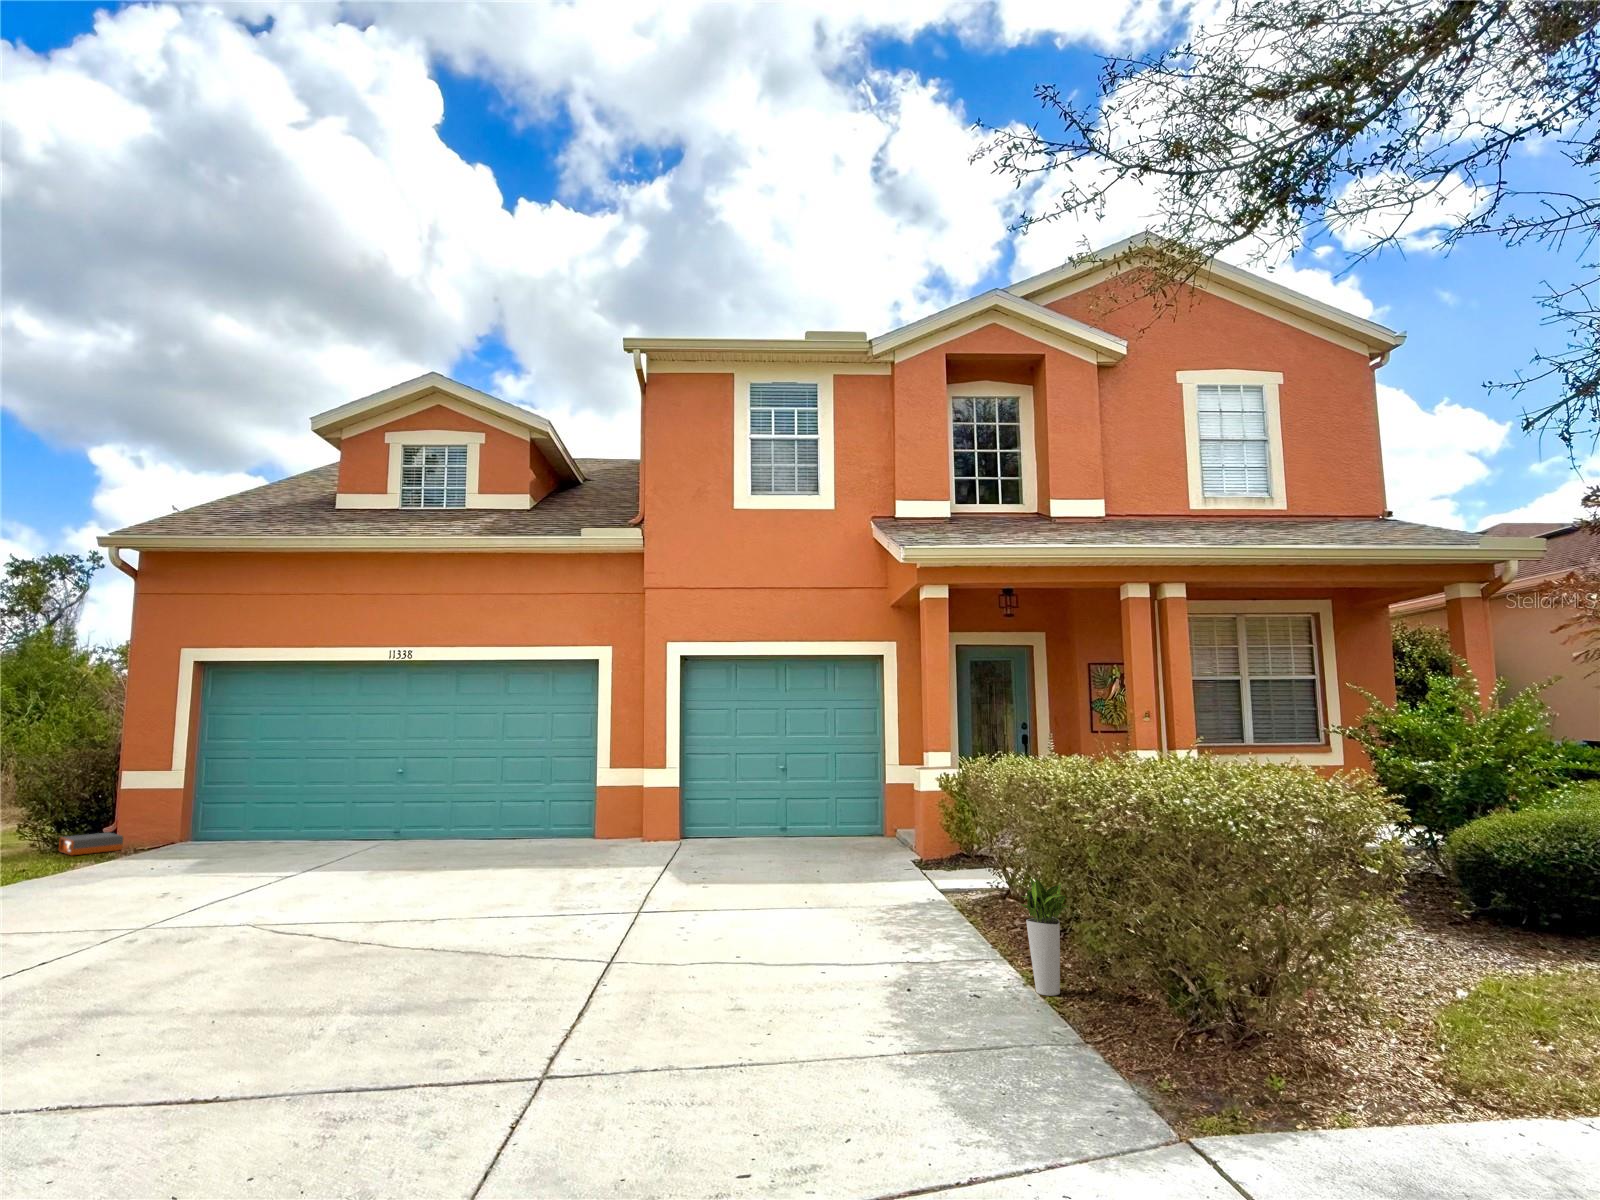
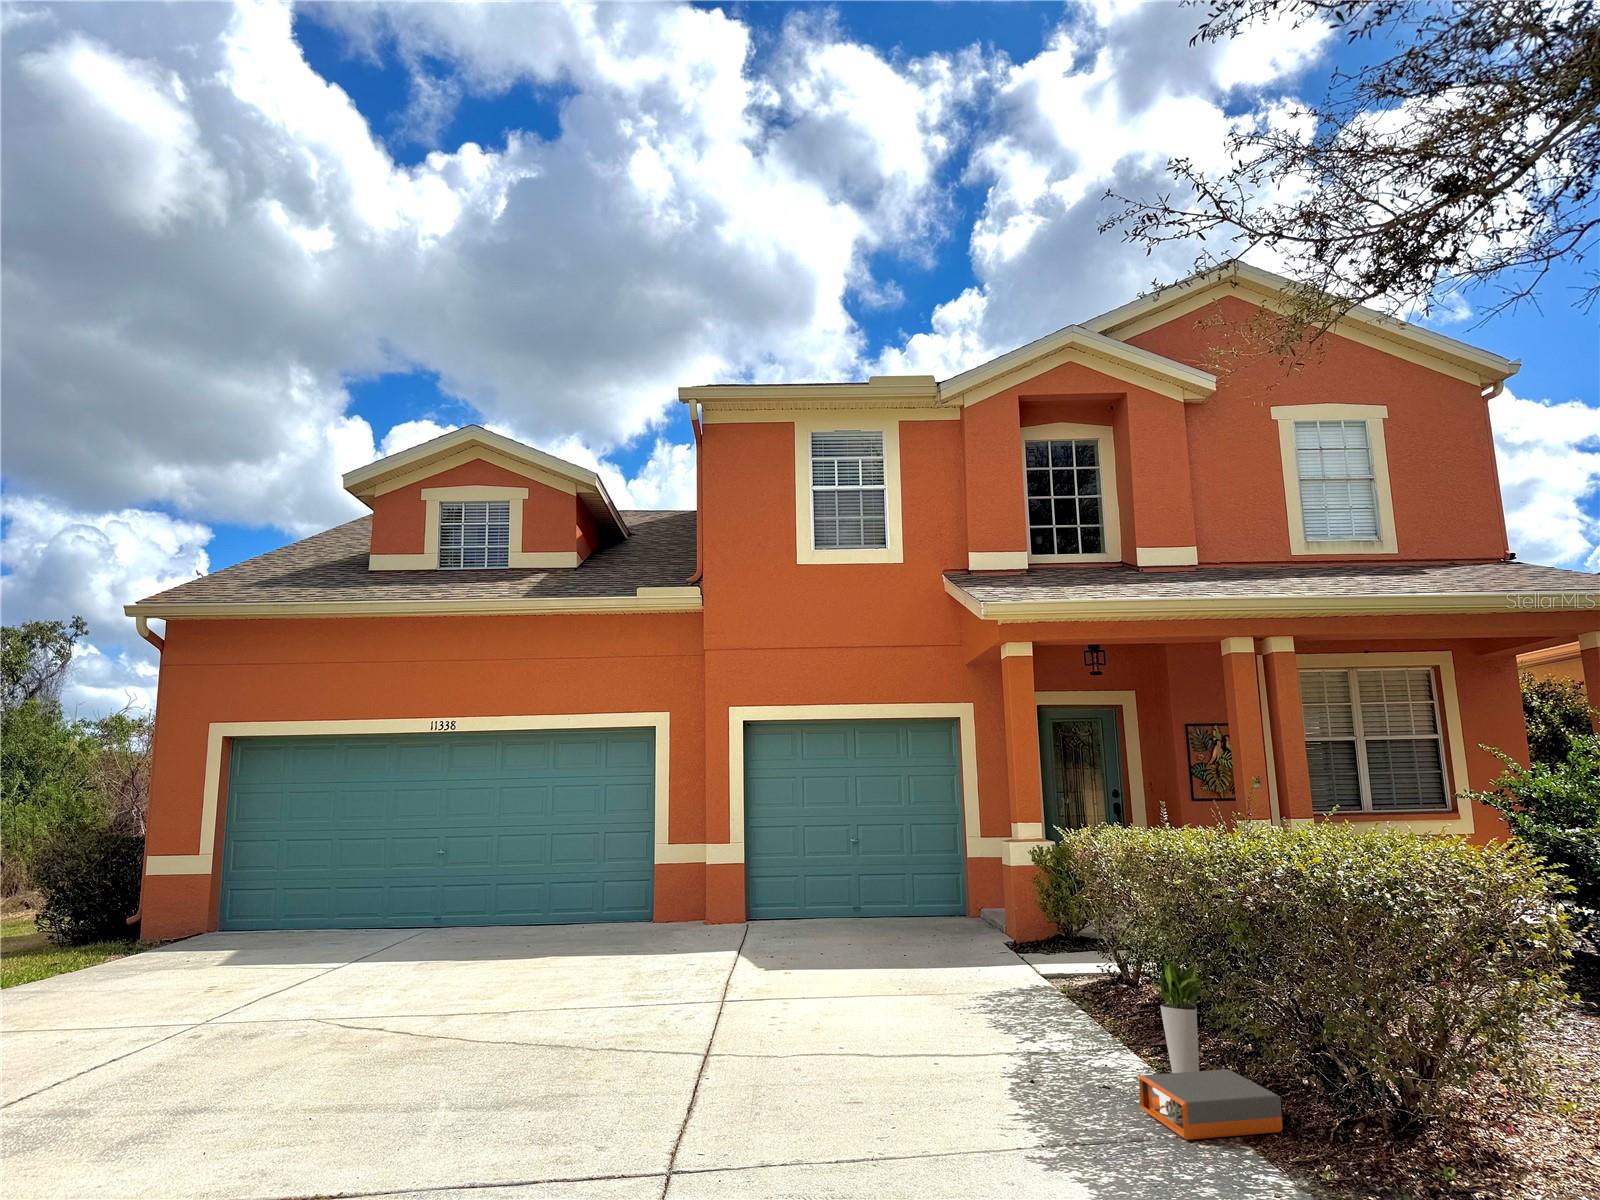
storage box: present [59,832,123,855] -> present [1139,1069,1282,1140]

